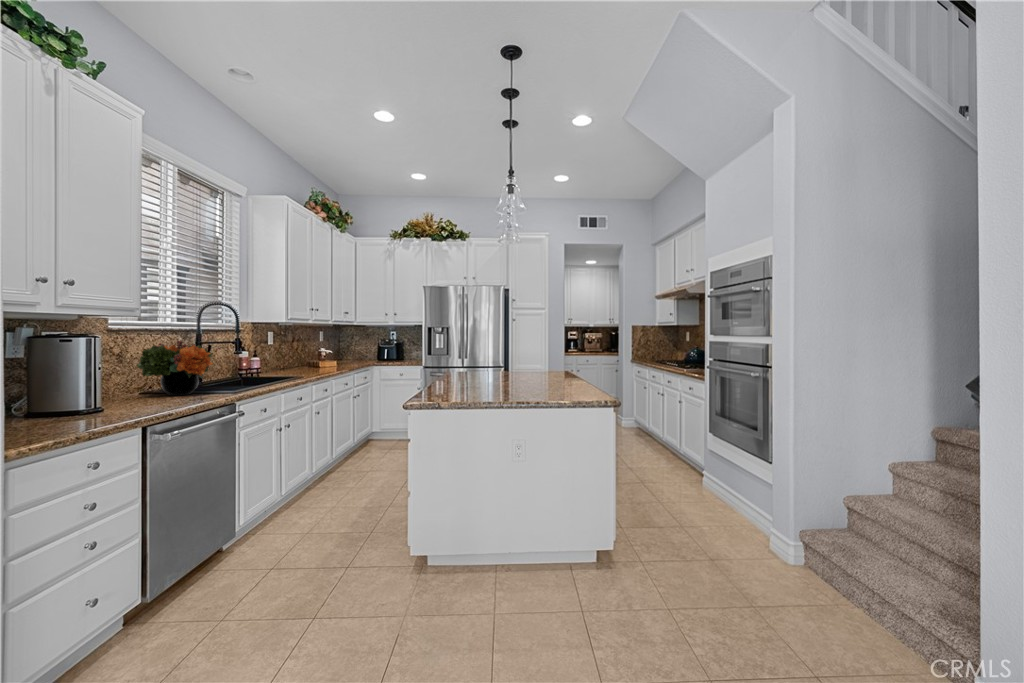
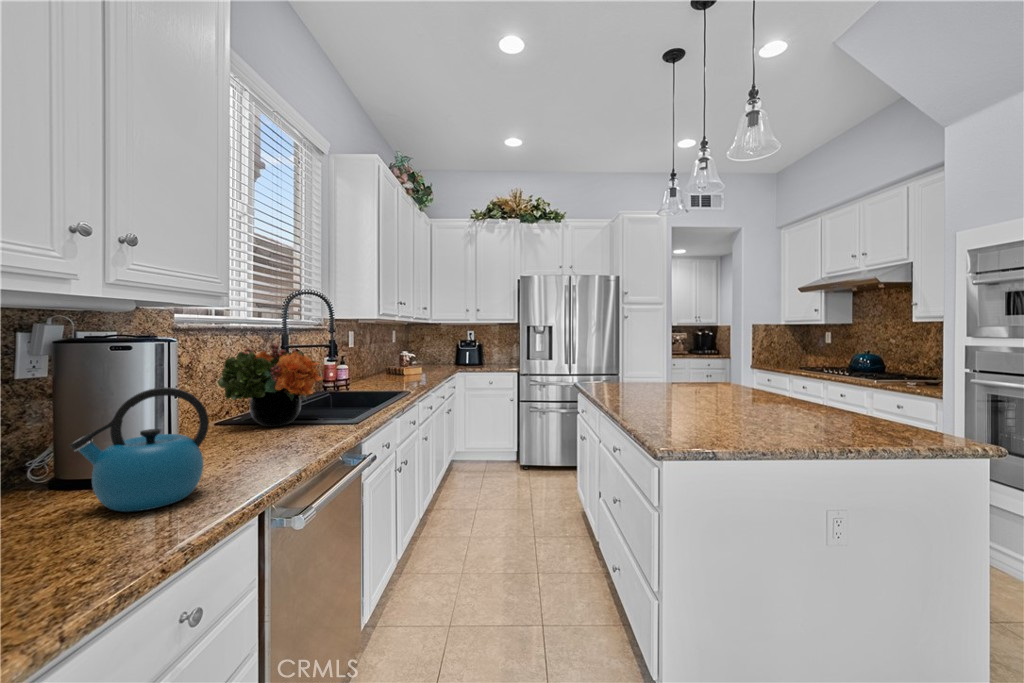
kettle: none [36,361,113,423] -> present [69,387,209,512]

